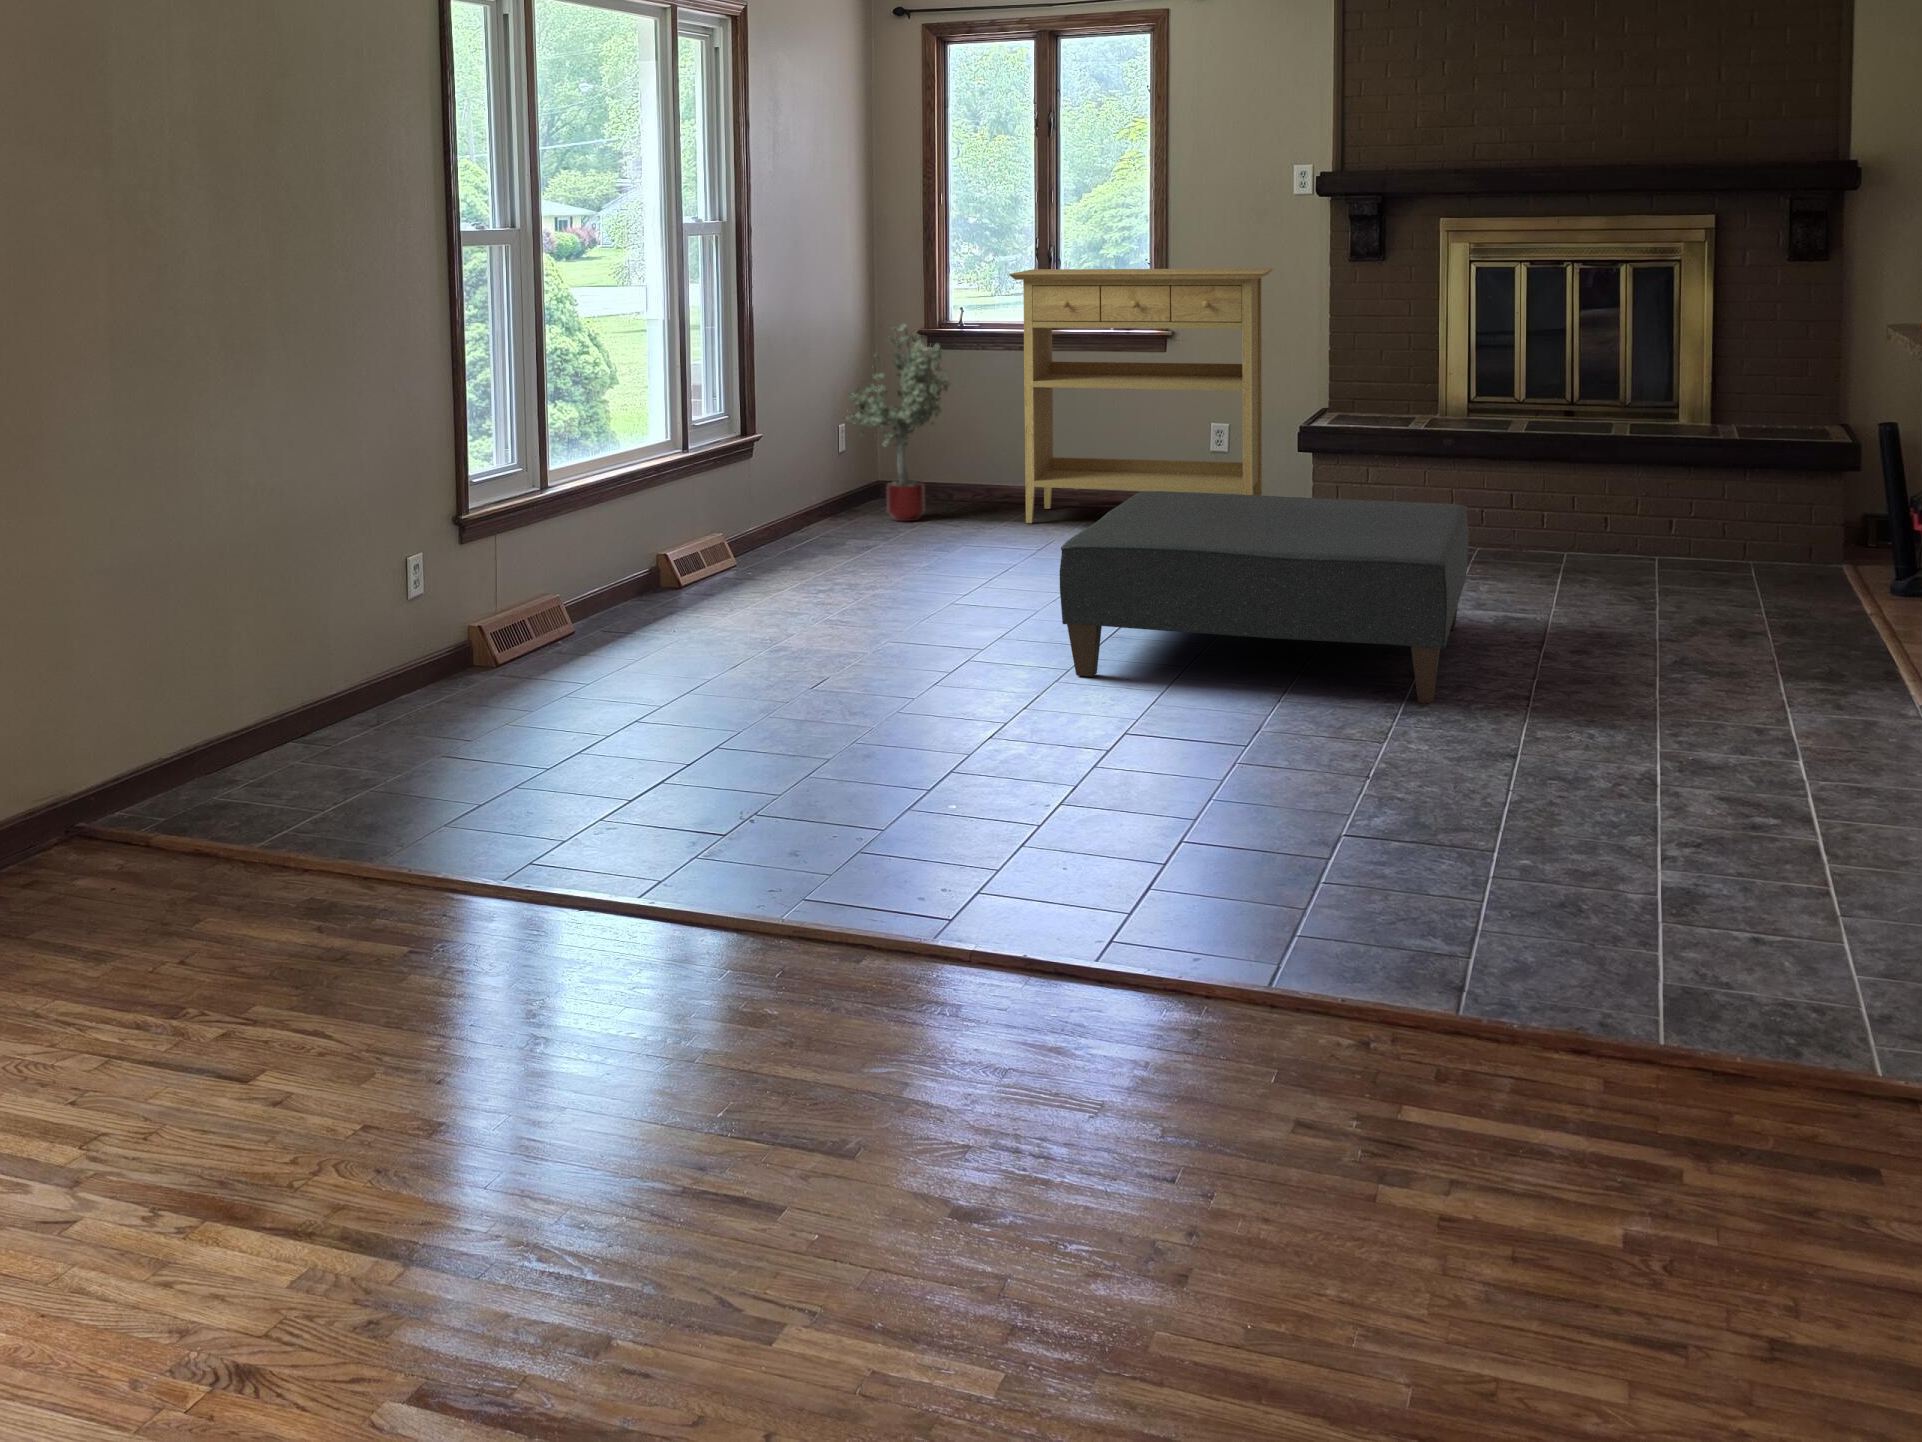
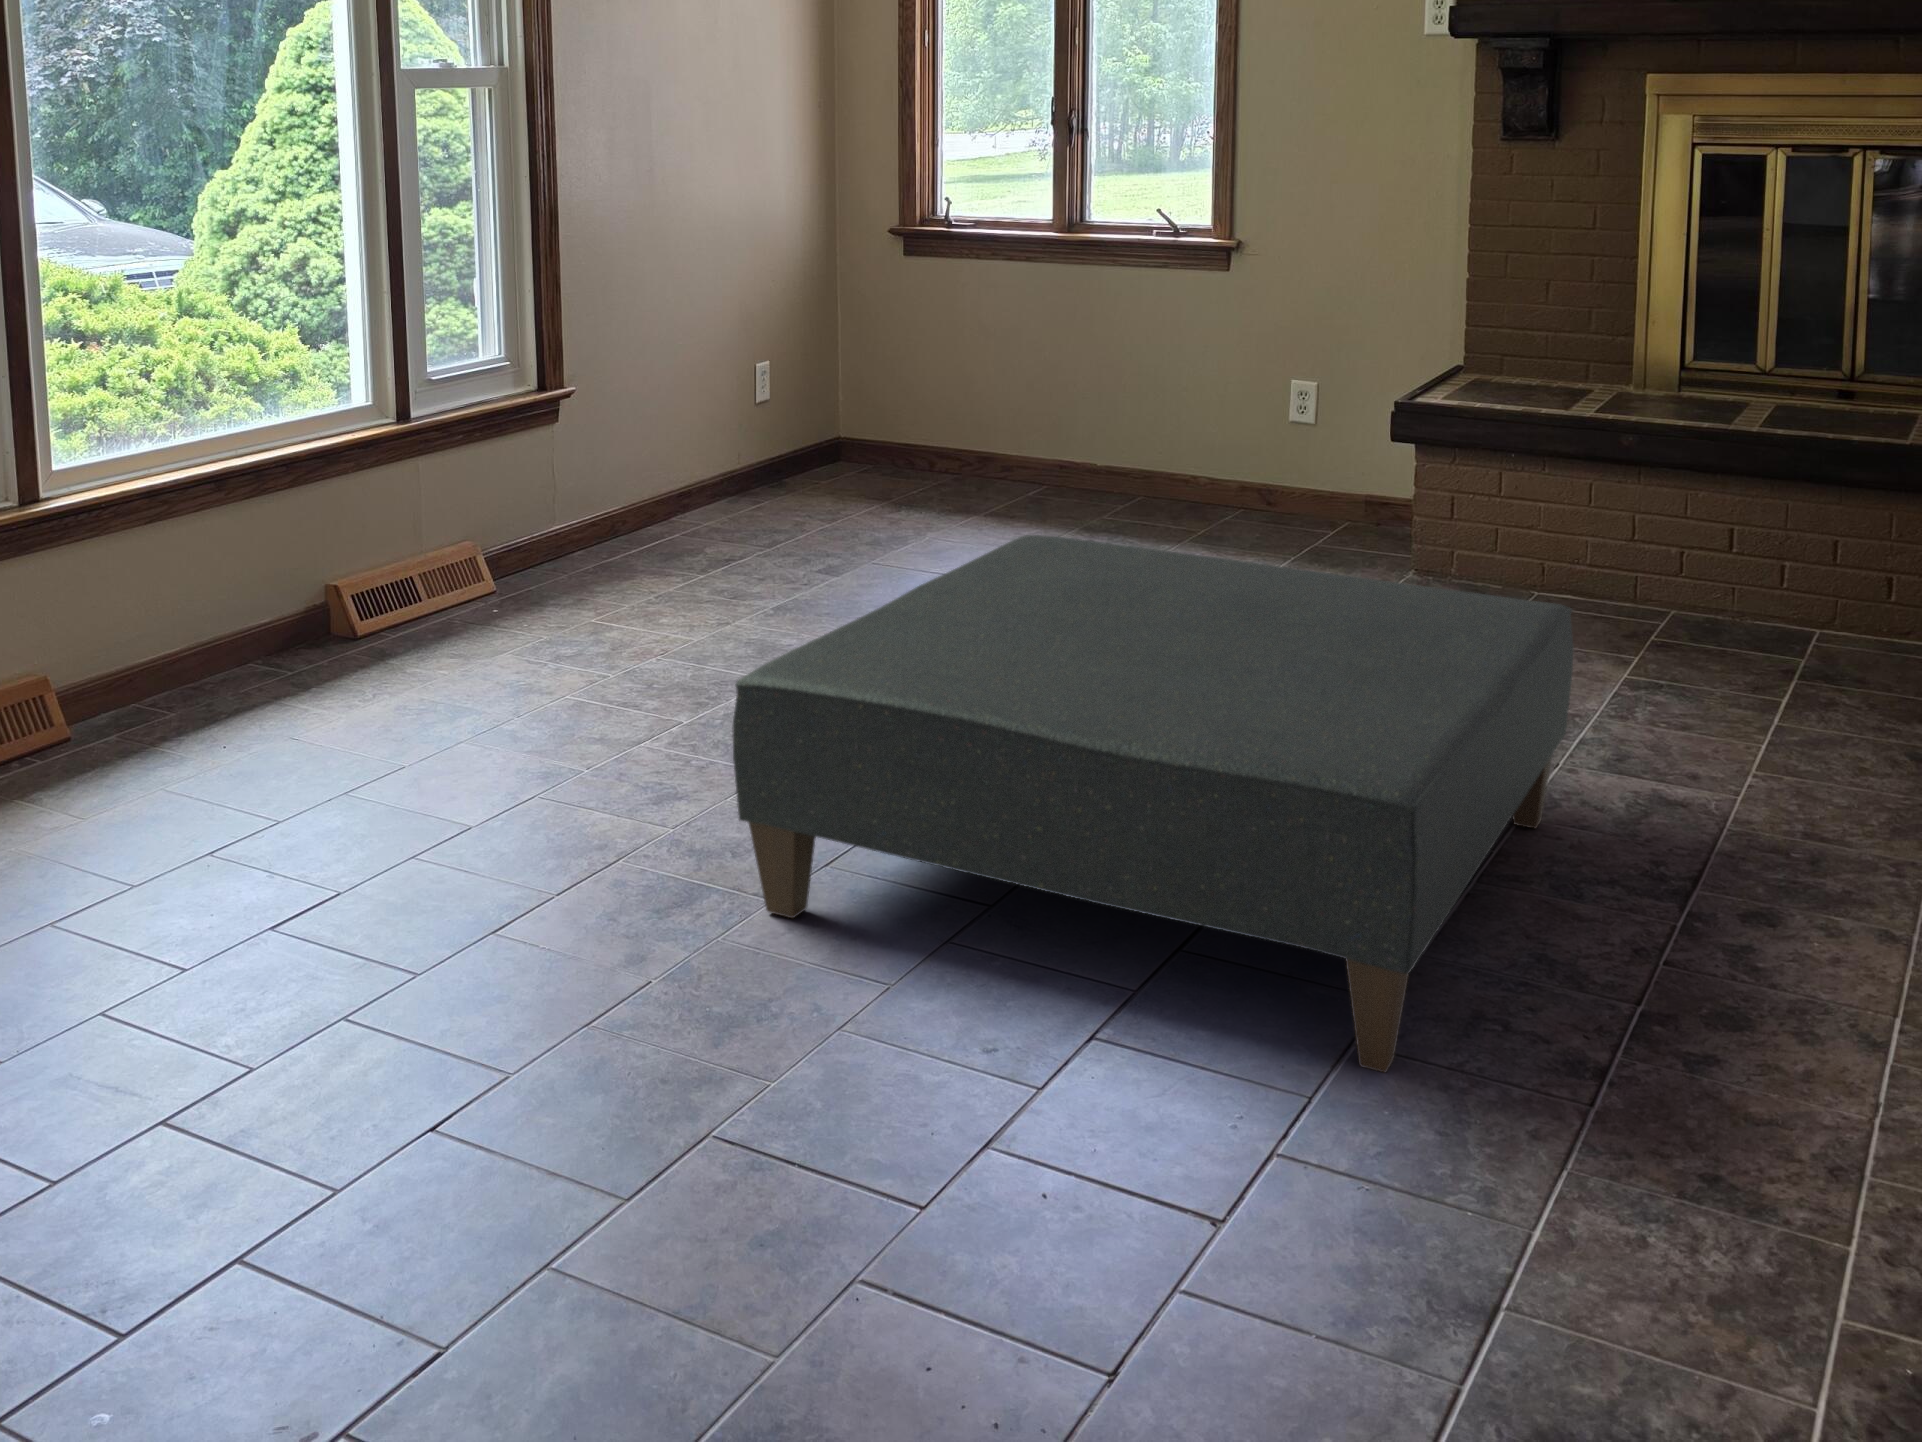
console table: present [1009,268,1273,523] -> none [975,143,1388,555]
potted tree: present [846,324,951,521] -> none [741,218,918,506]

